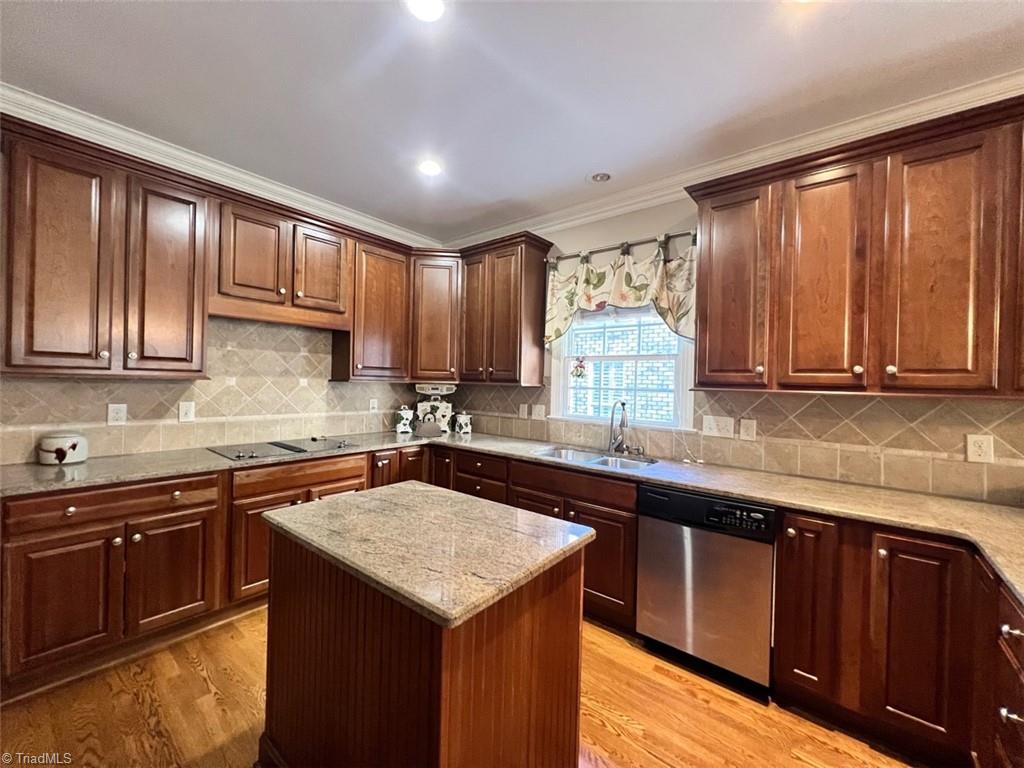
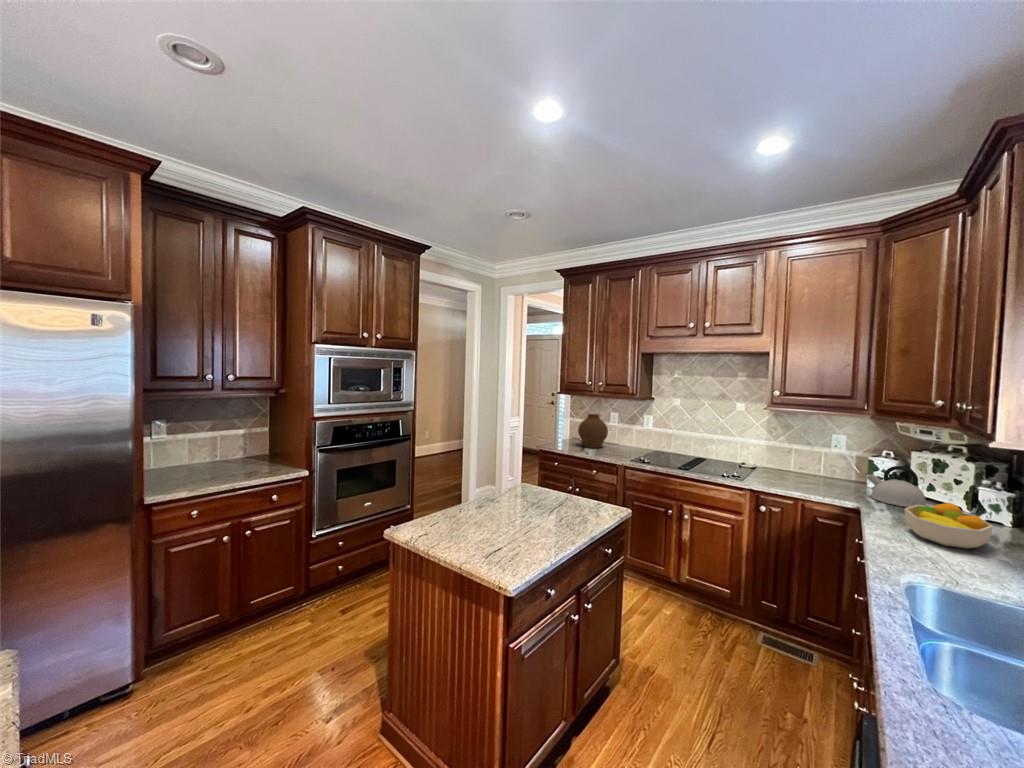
vase: none [77,408,145,466] -> present [578,414,608,448]
fruit bowl: none [466,423,504,444] -> present [905,503,993,549]

